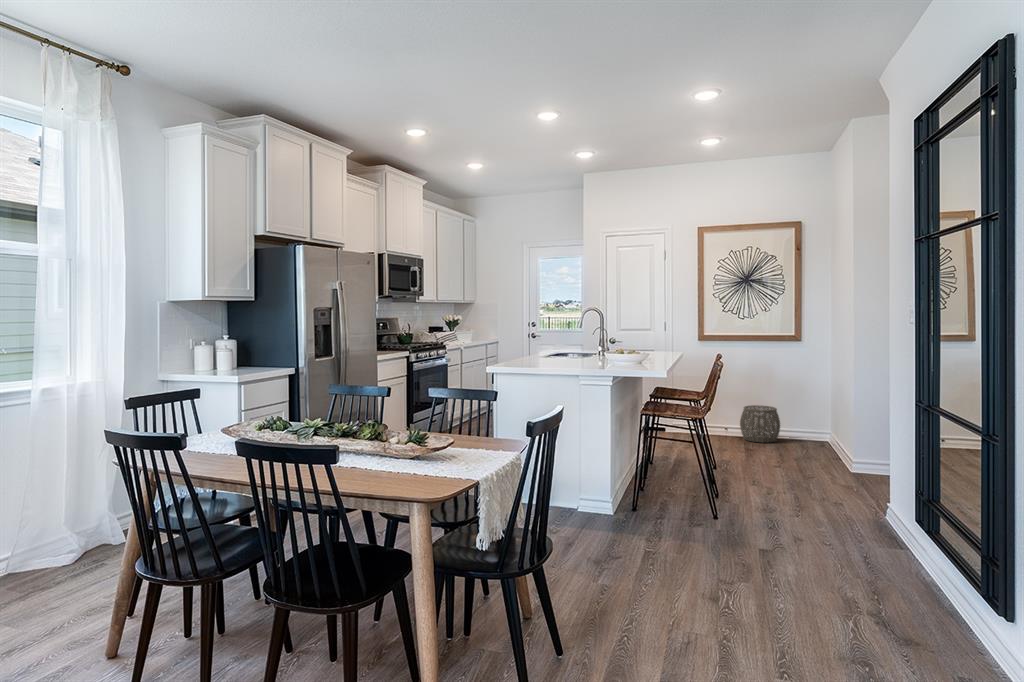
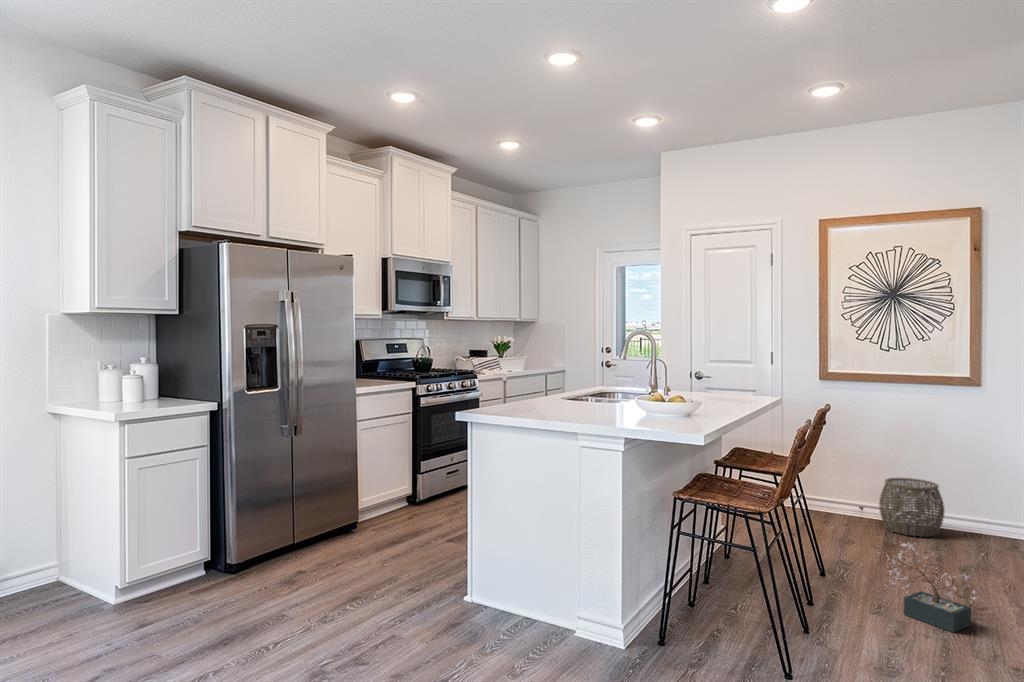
decorative plant: none [760,438,815,488] -> present [887,543,983,632]

